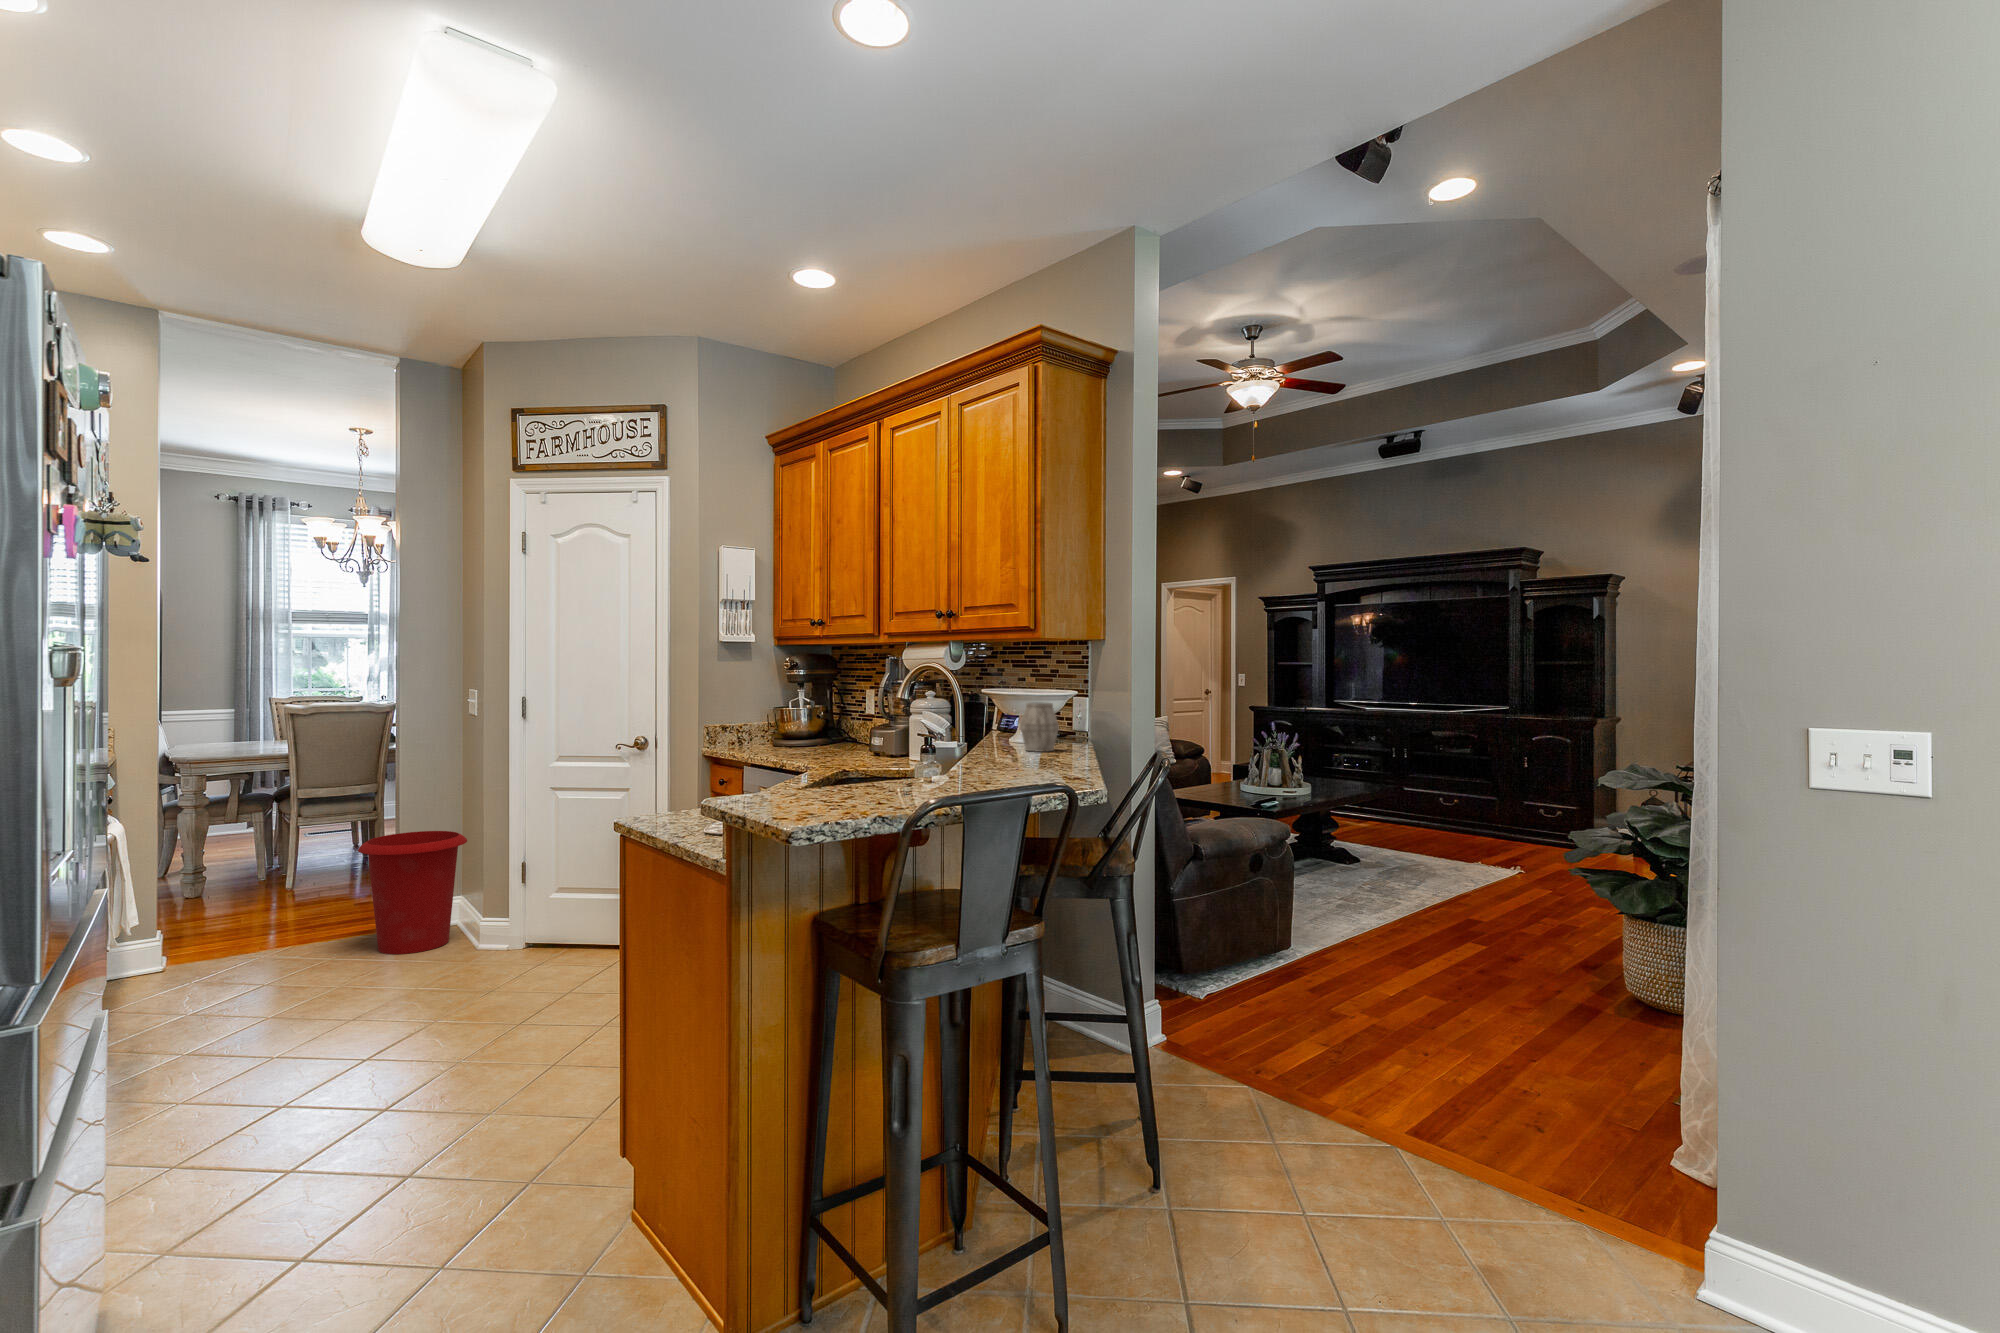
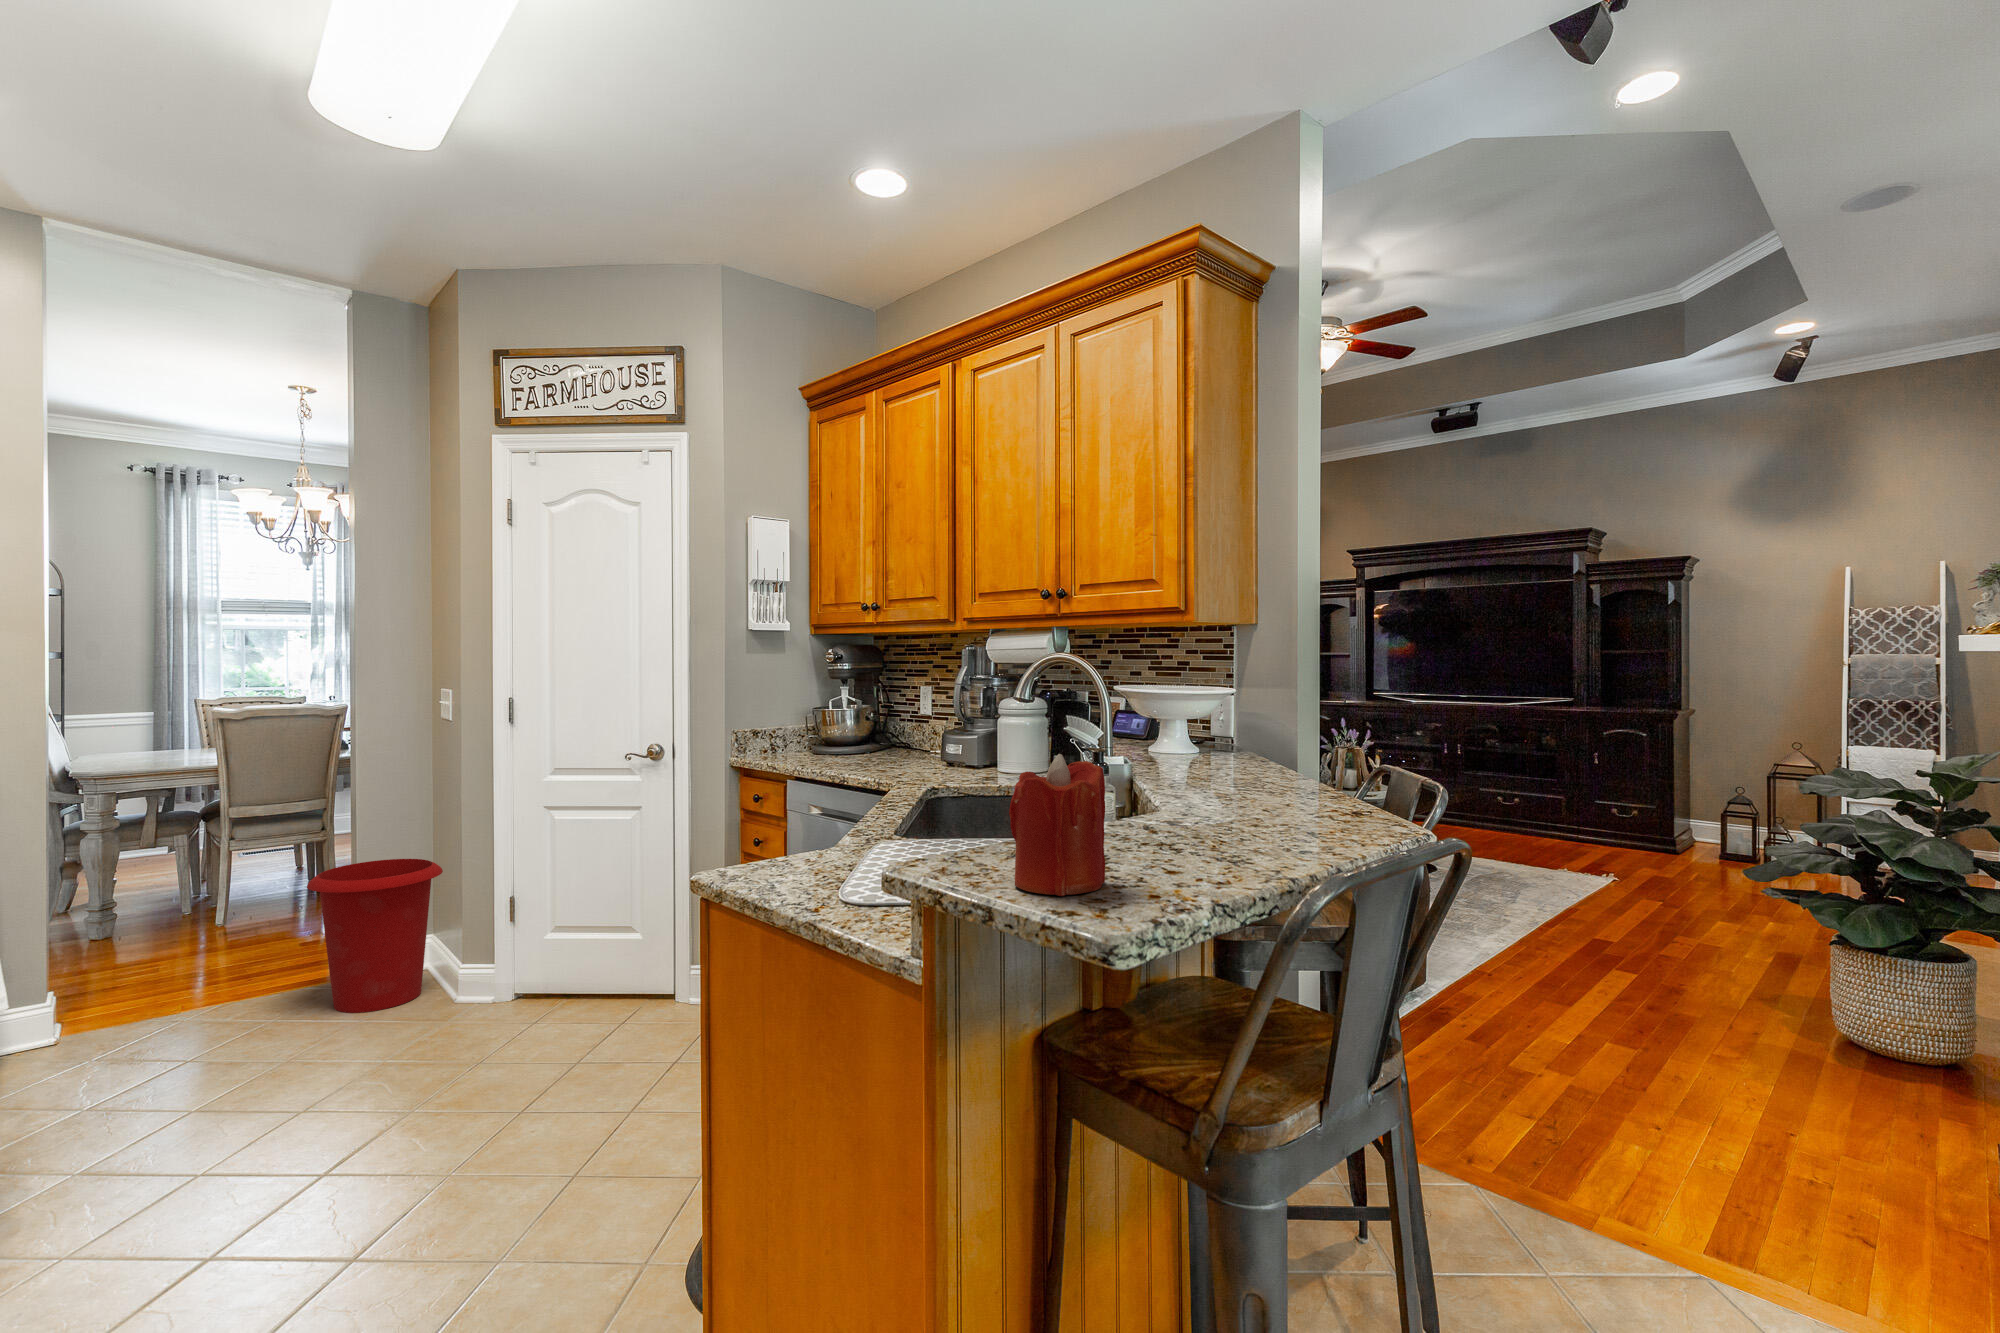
mug: present [1020,703,1059,752] -> none [1184,703,1236,766]
candle: none [756,726,817,811] -> present [1009,754,1105,896]

